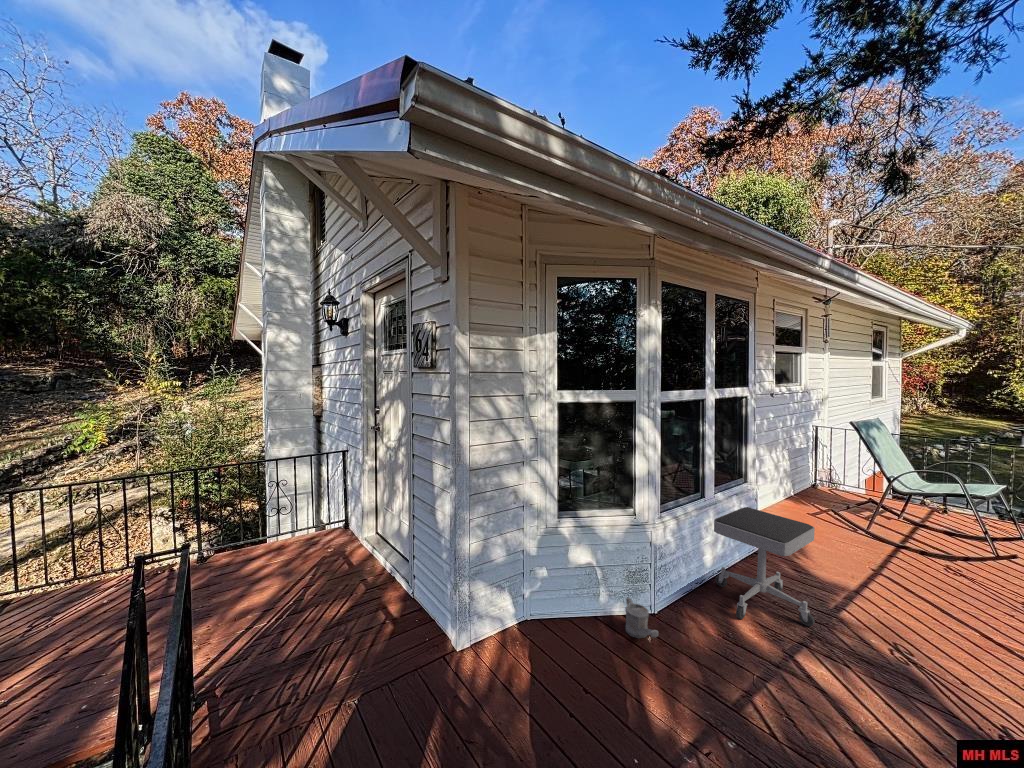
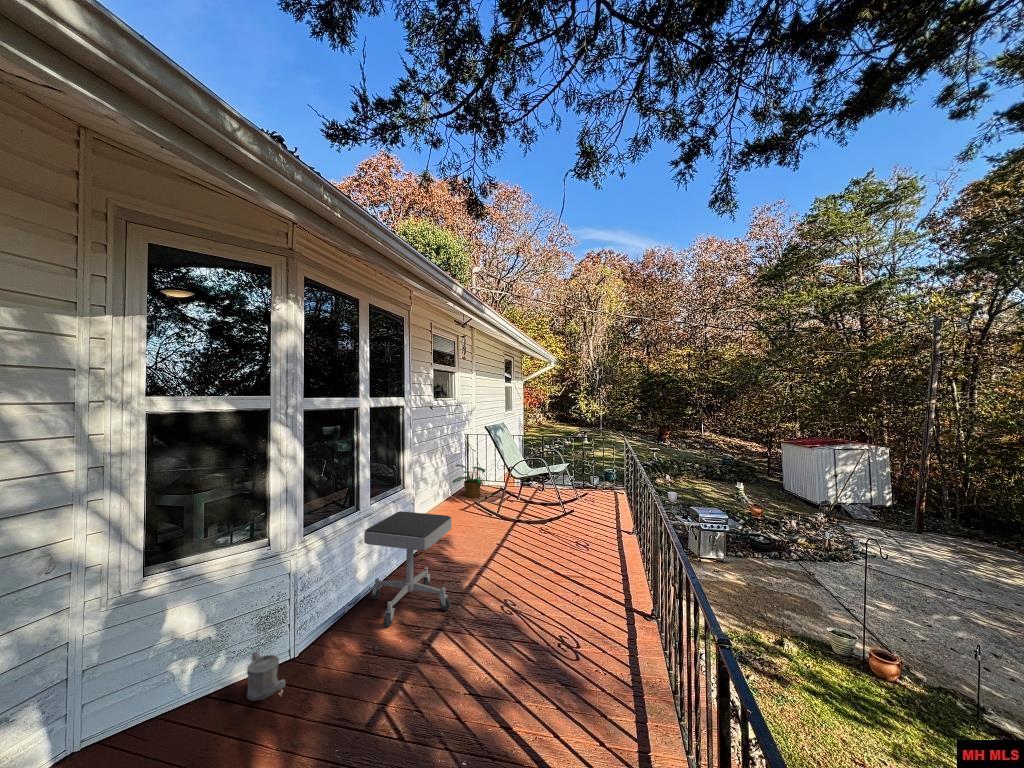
potted plant: none [796,461,846,504] -> present [453,464,485,498]

